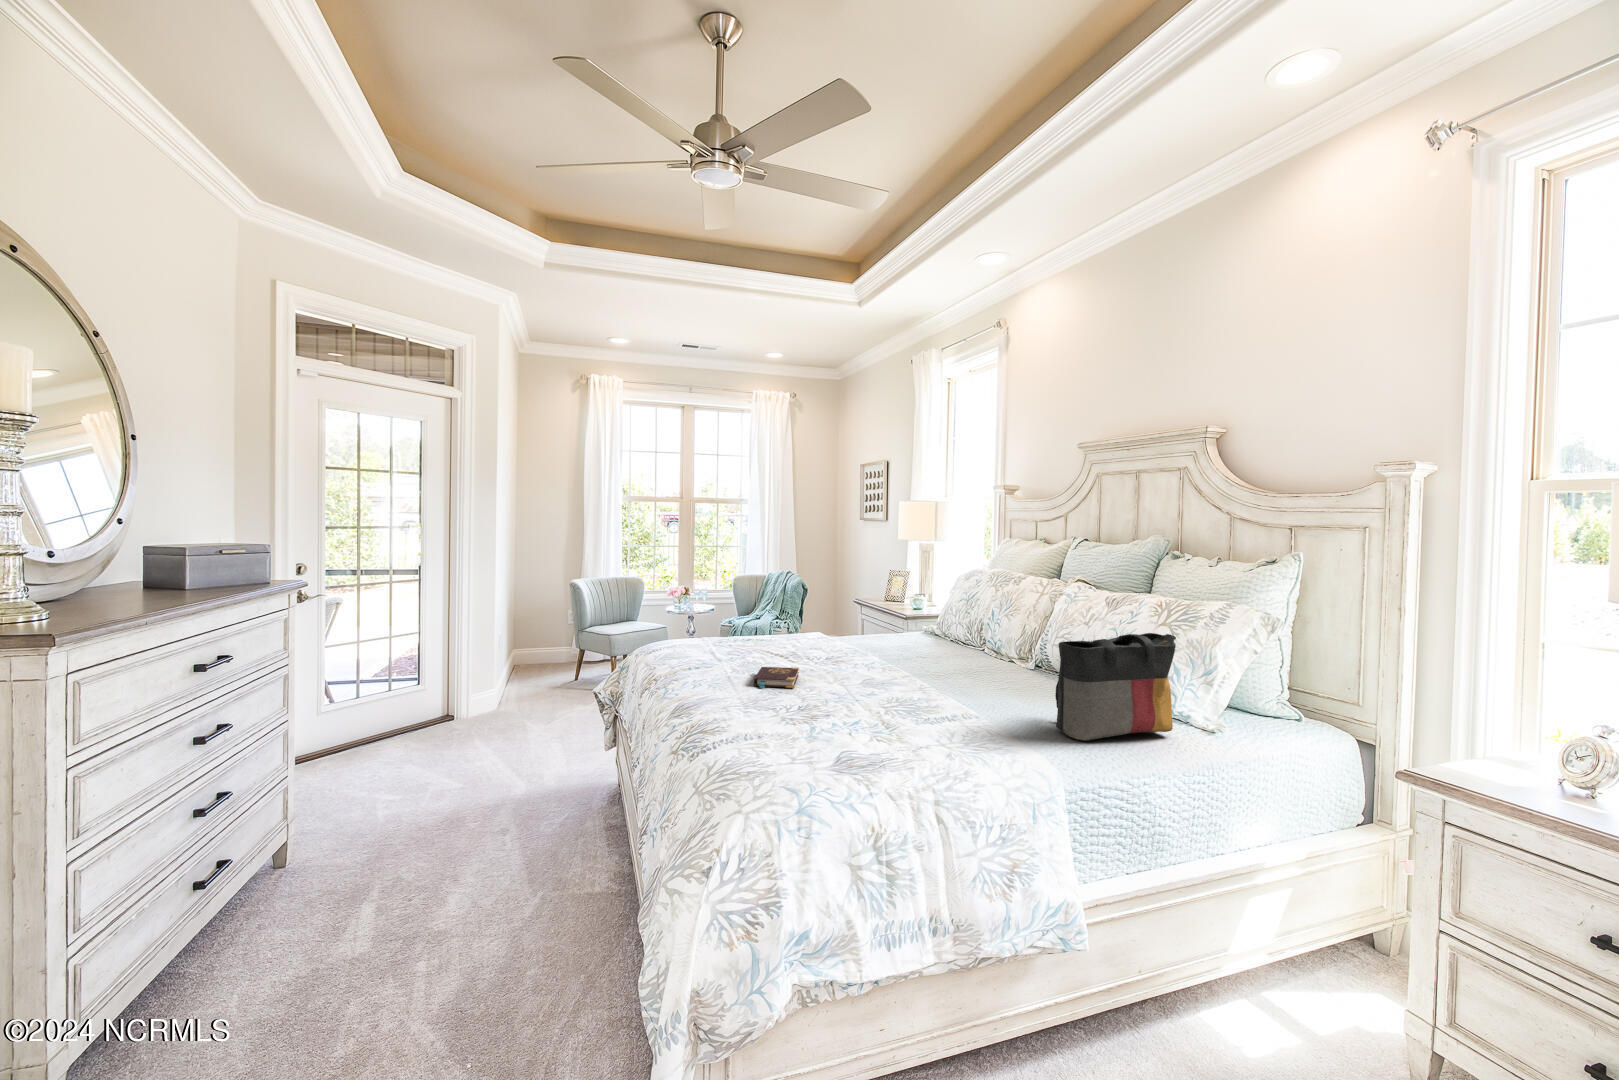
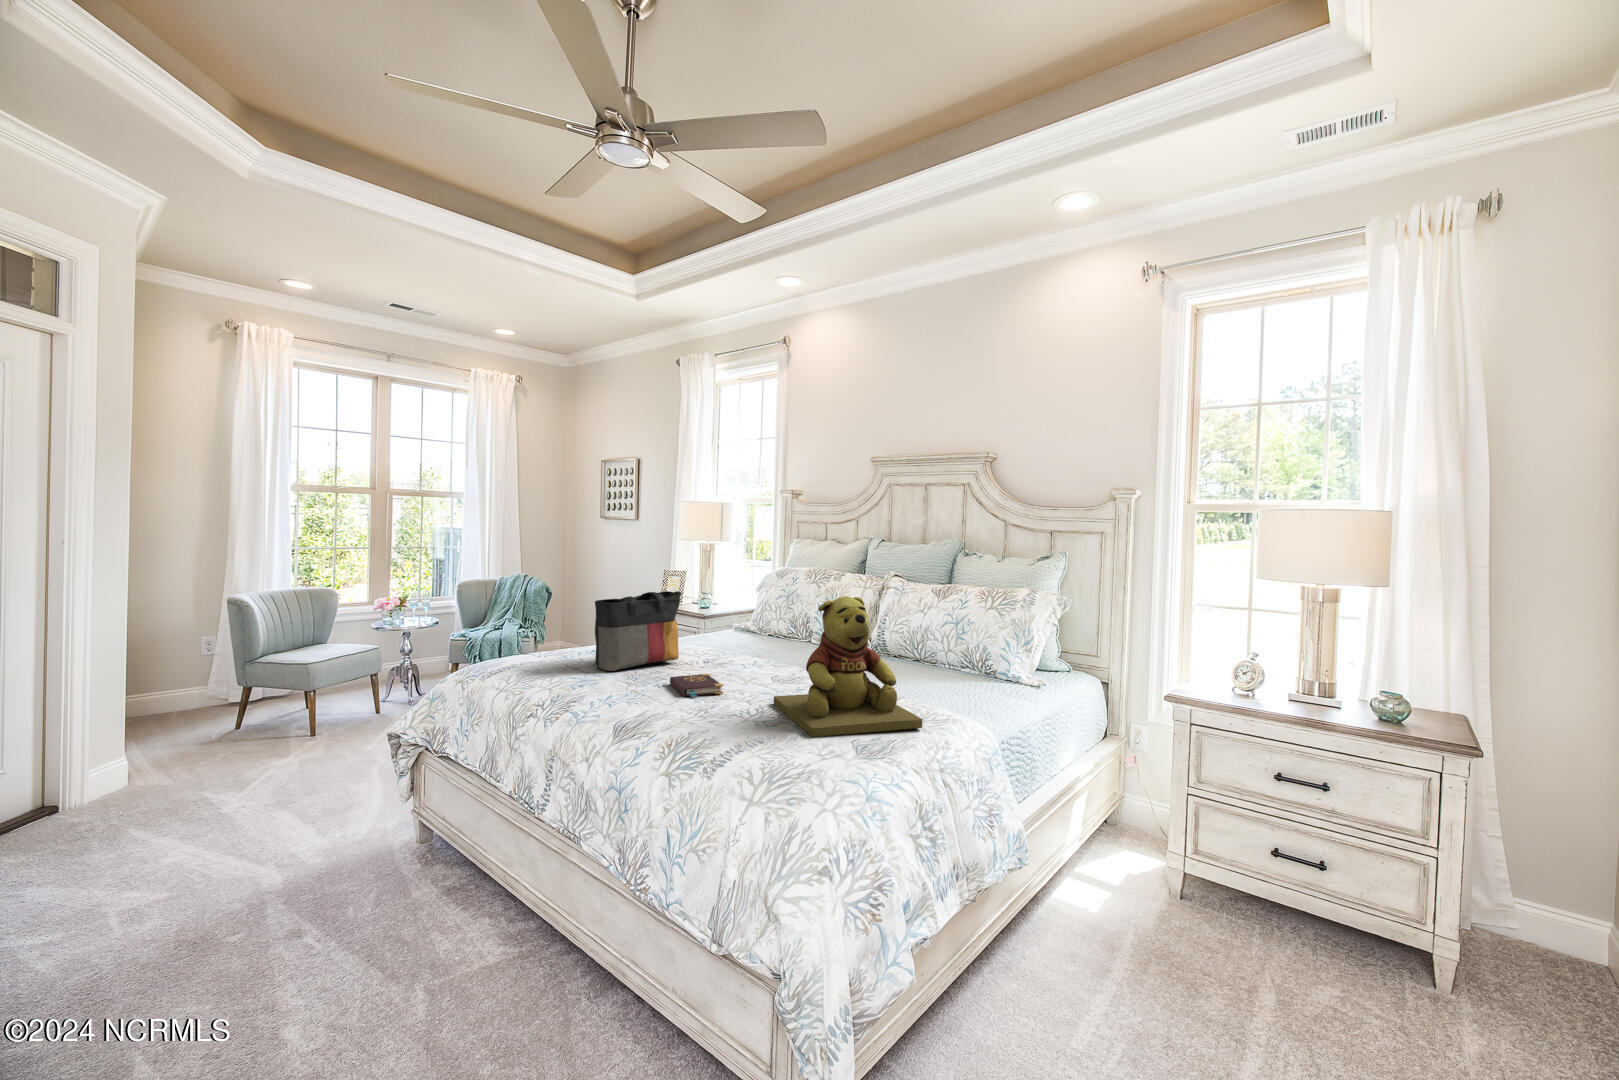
teddy bear: none [811,593,949,751] -> present [774,596,922,737]
tote bag: present [1055,633,1176,741] -> present [595,591,682,671]

